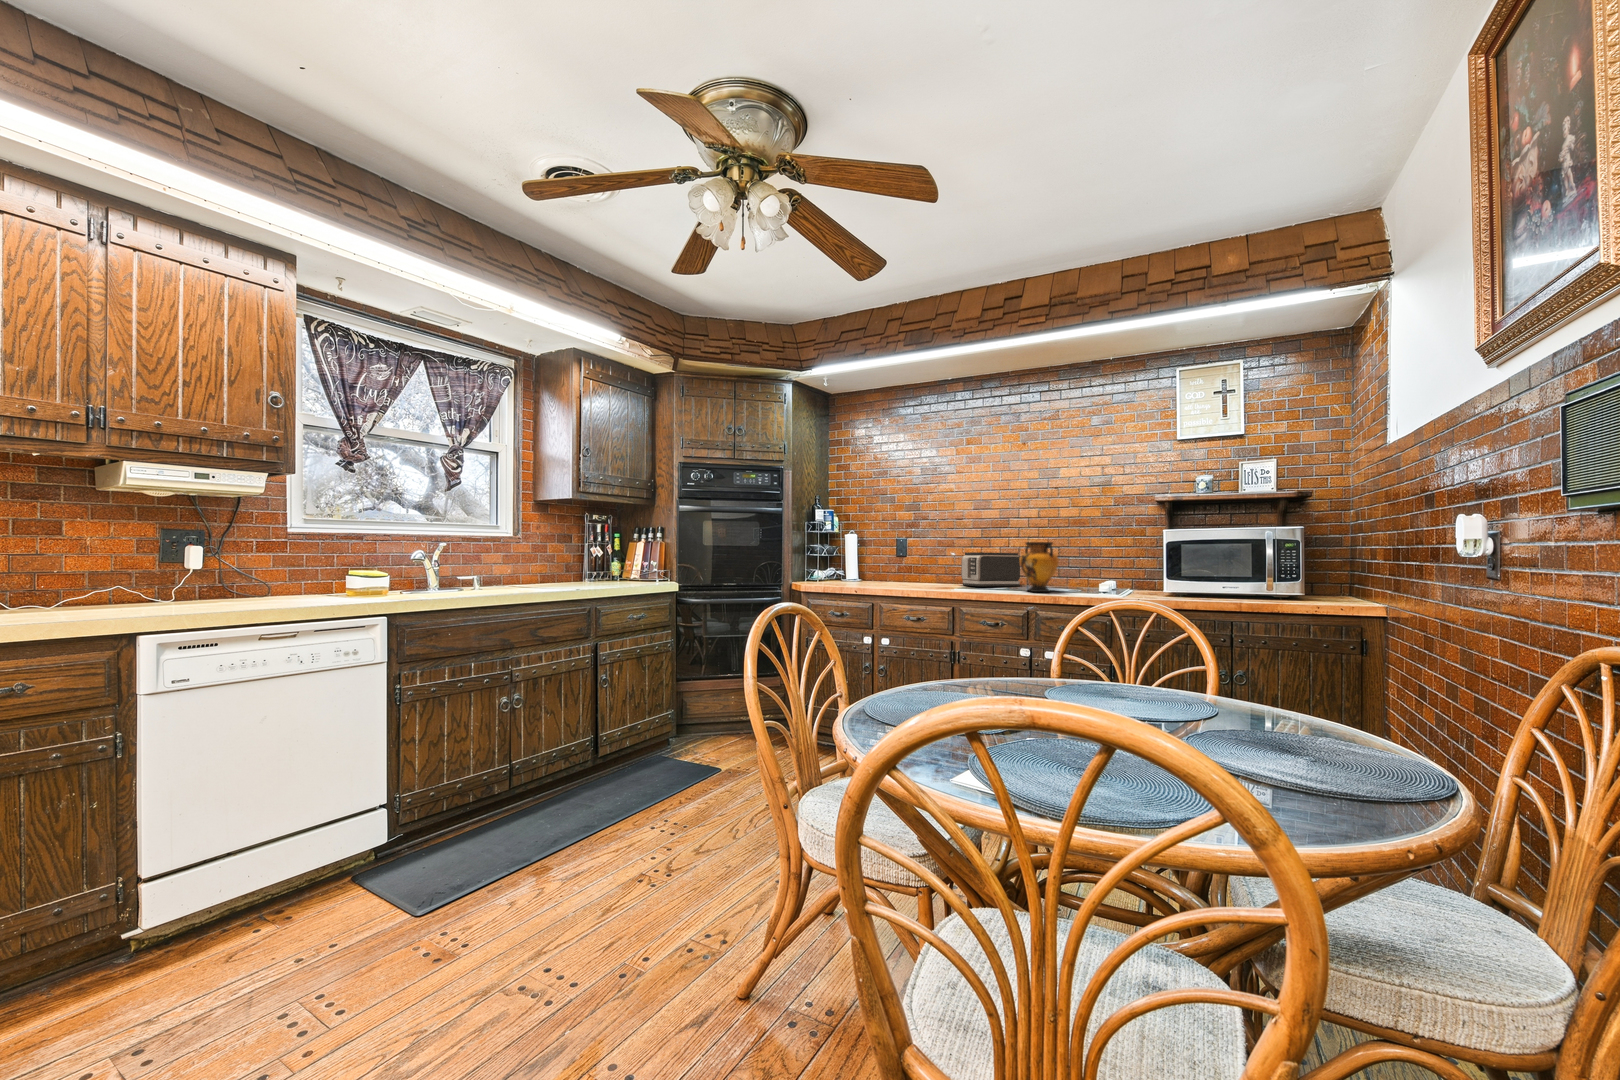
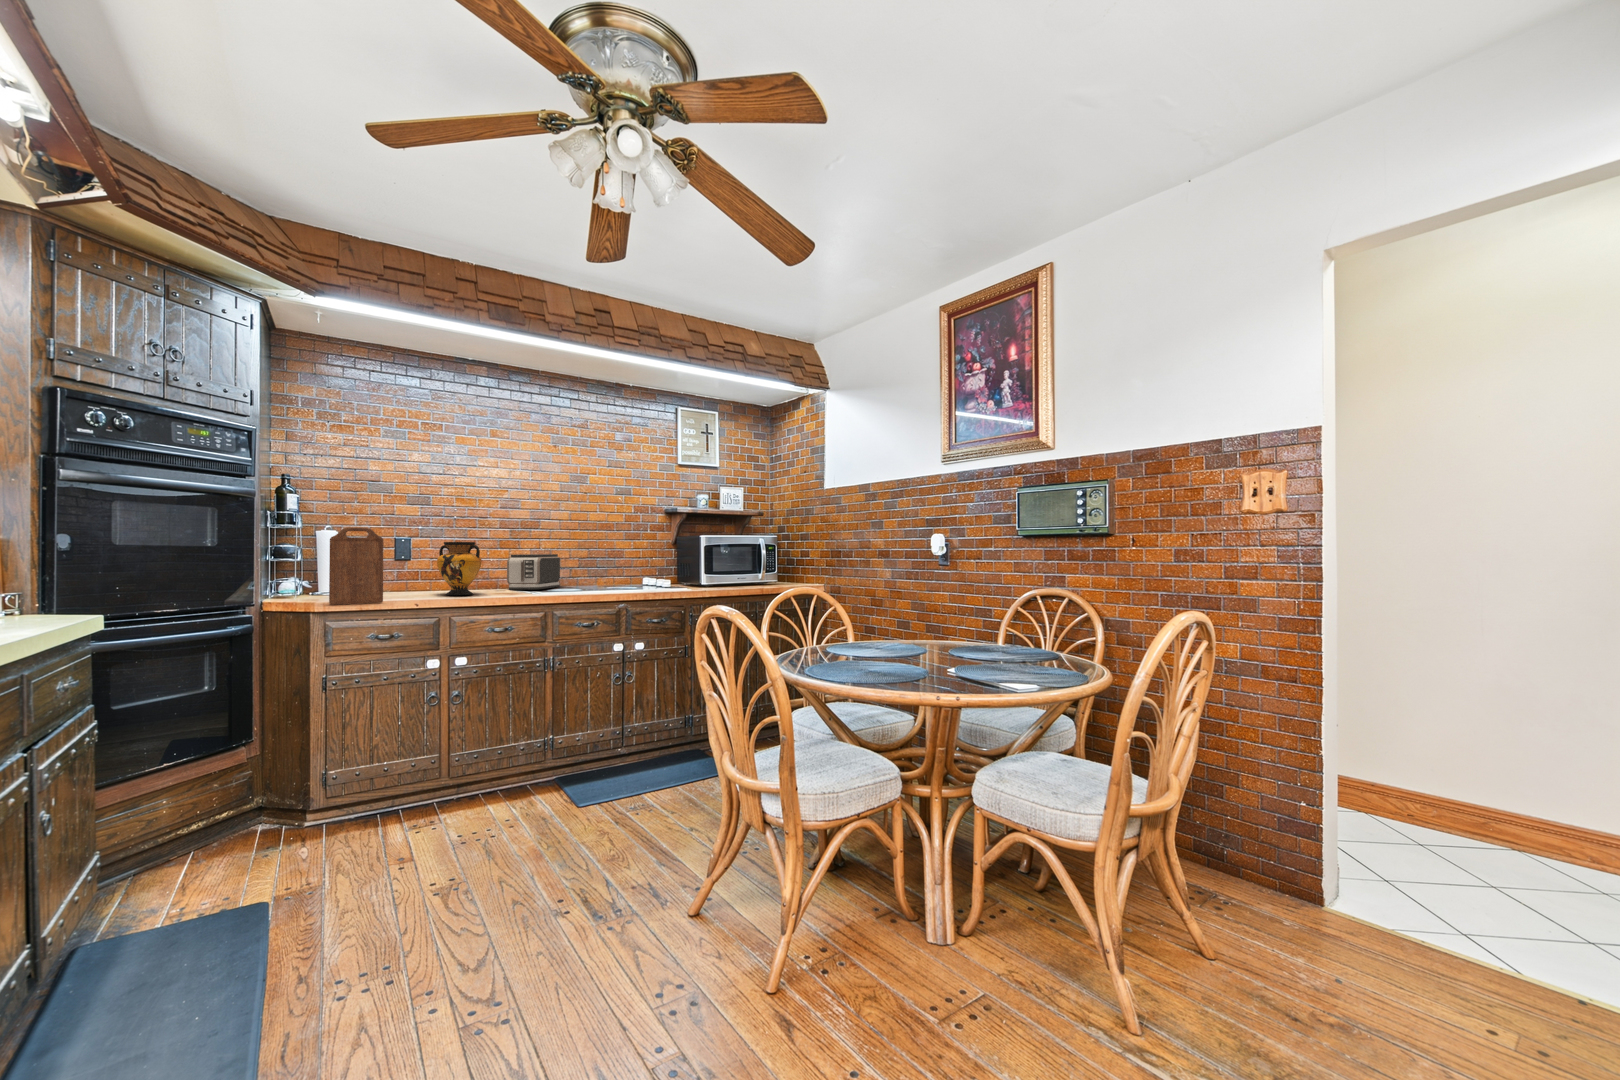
cutting board: none [809,530,840,586] -> present [329,527,383,605]
vase: present [1020,542,1059,592] -> present [437,542,482,595]

